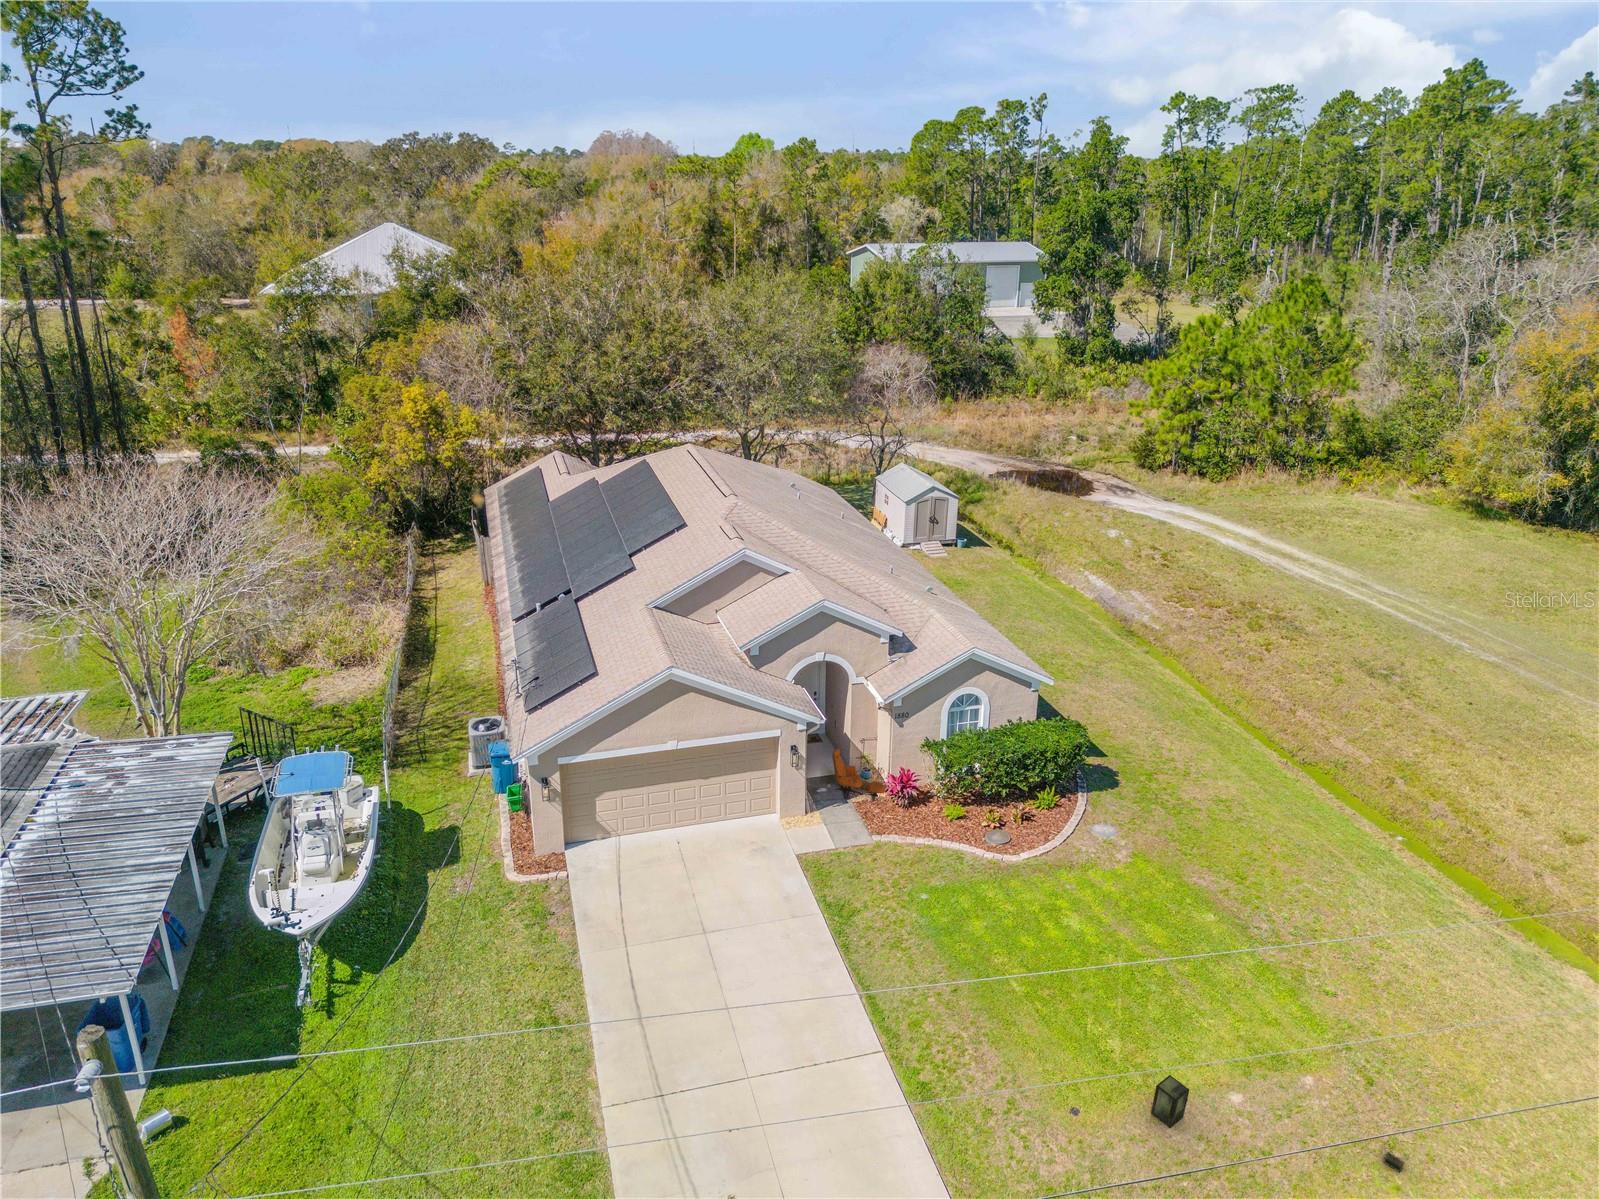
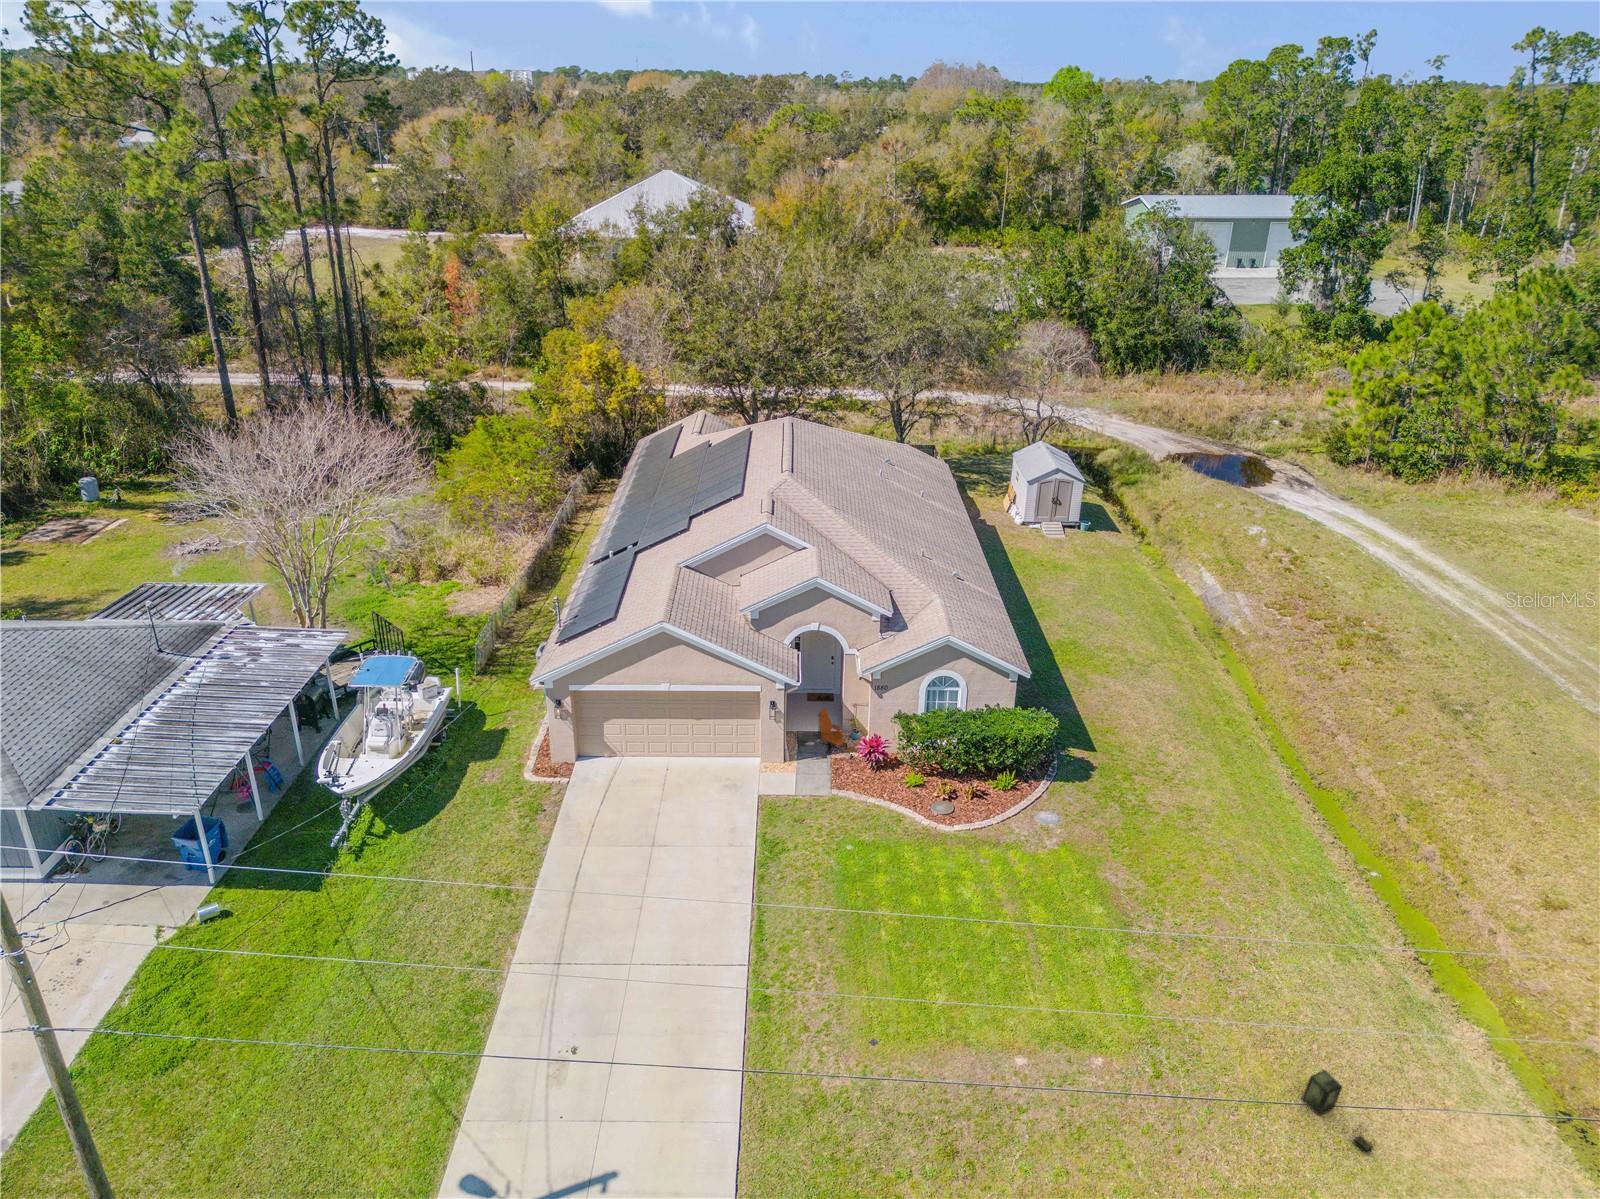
storage box: present [1151,1075,1189,1128] -> present [1302,1070,1342,1116]
decorative plant: present [1381,1141,1408,1172] -> present [1352,1125,1375,1154]

